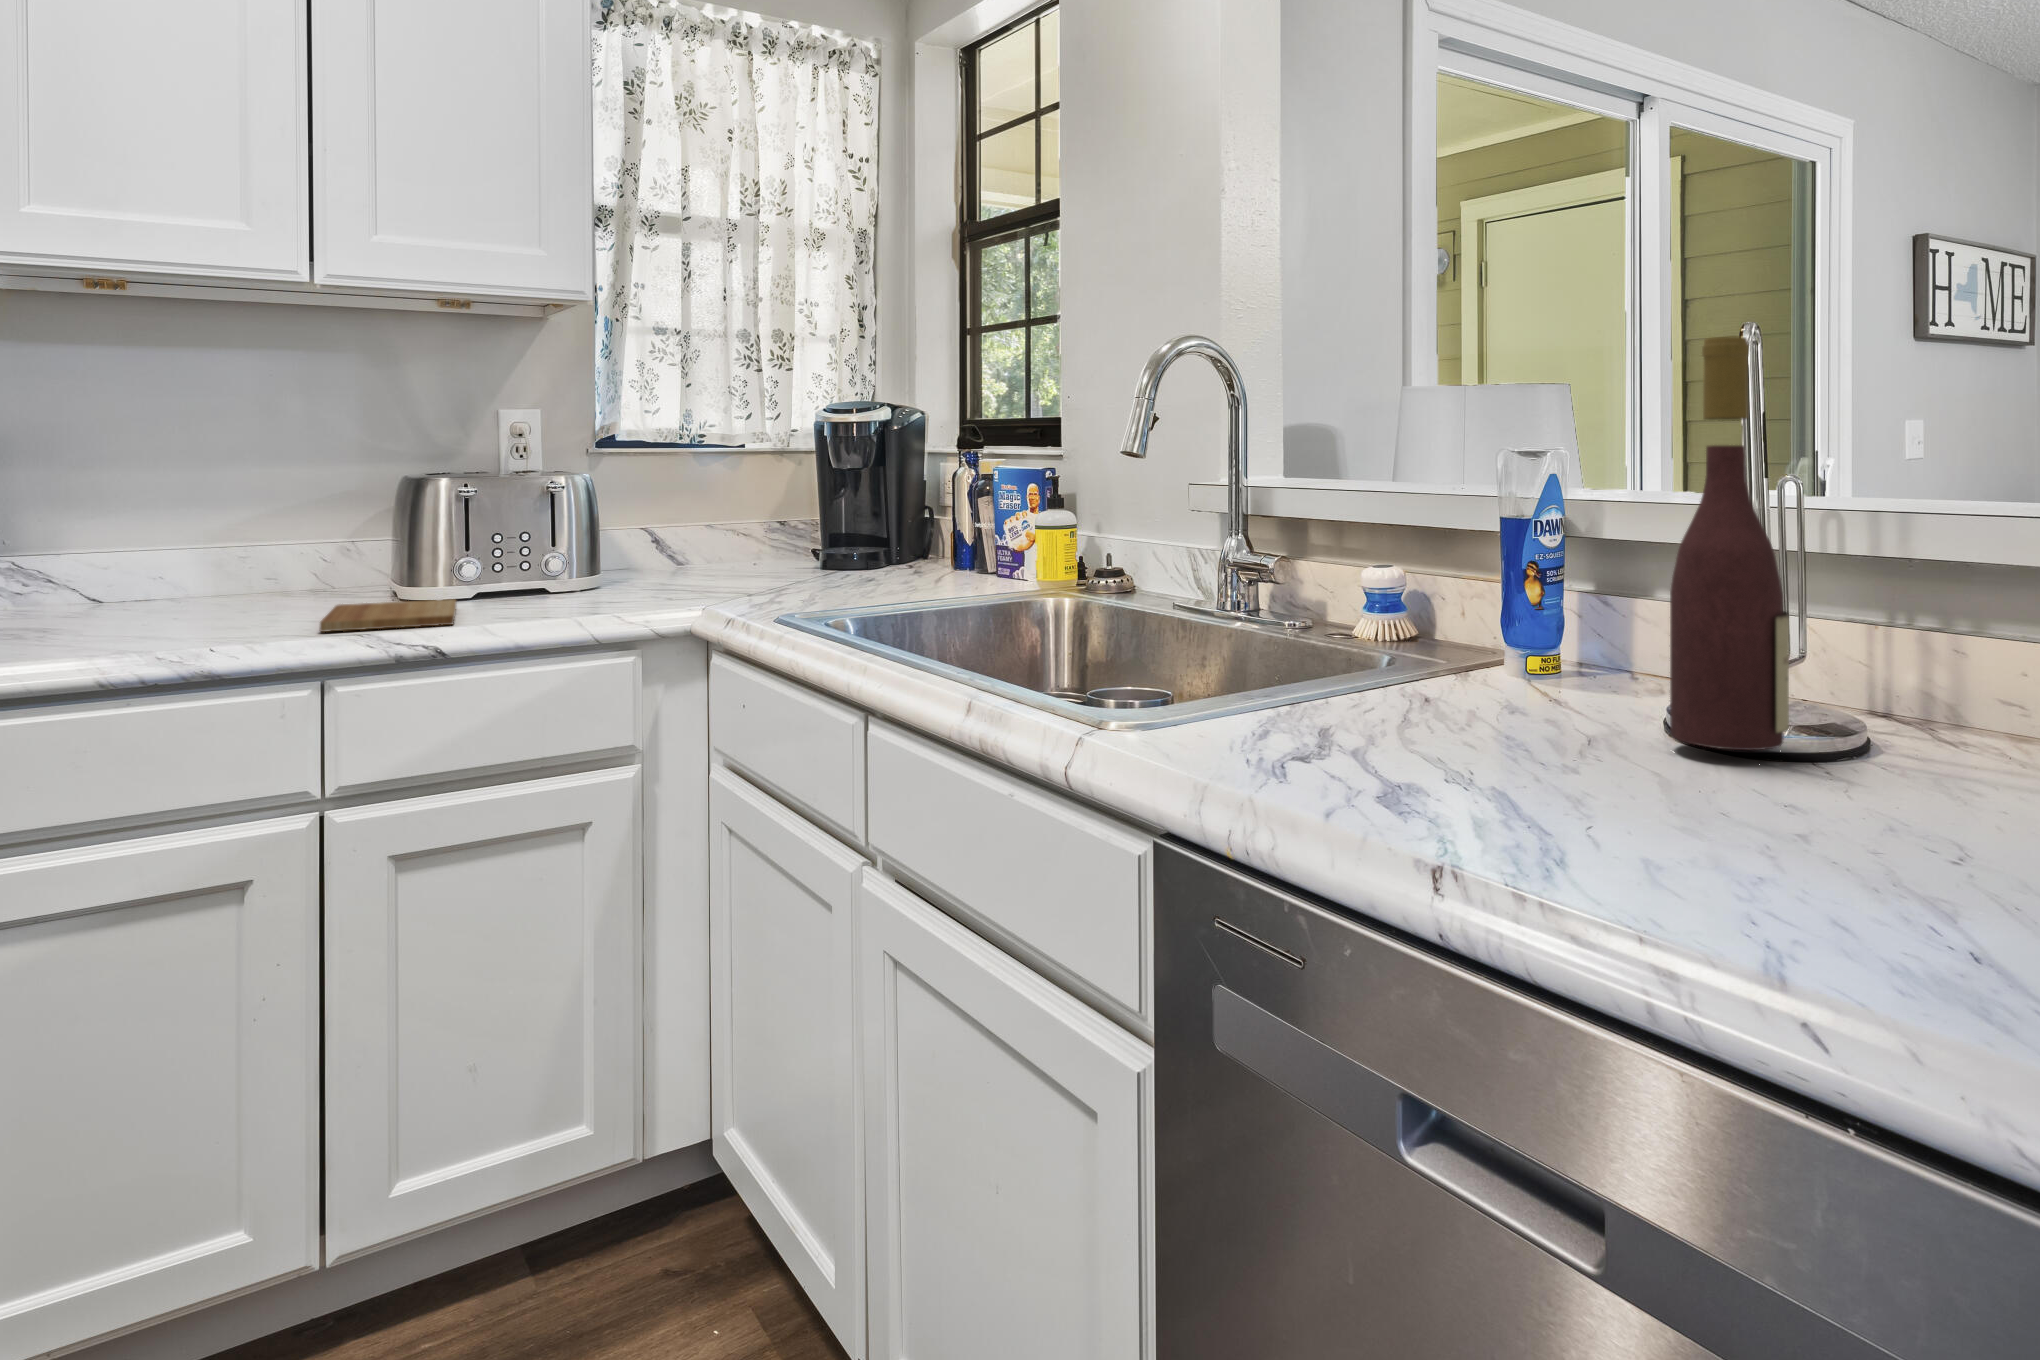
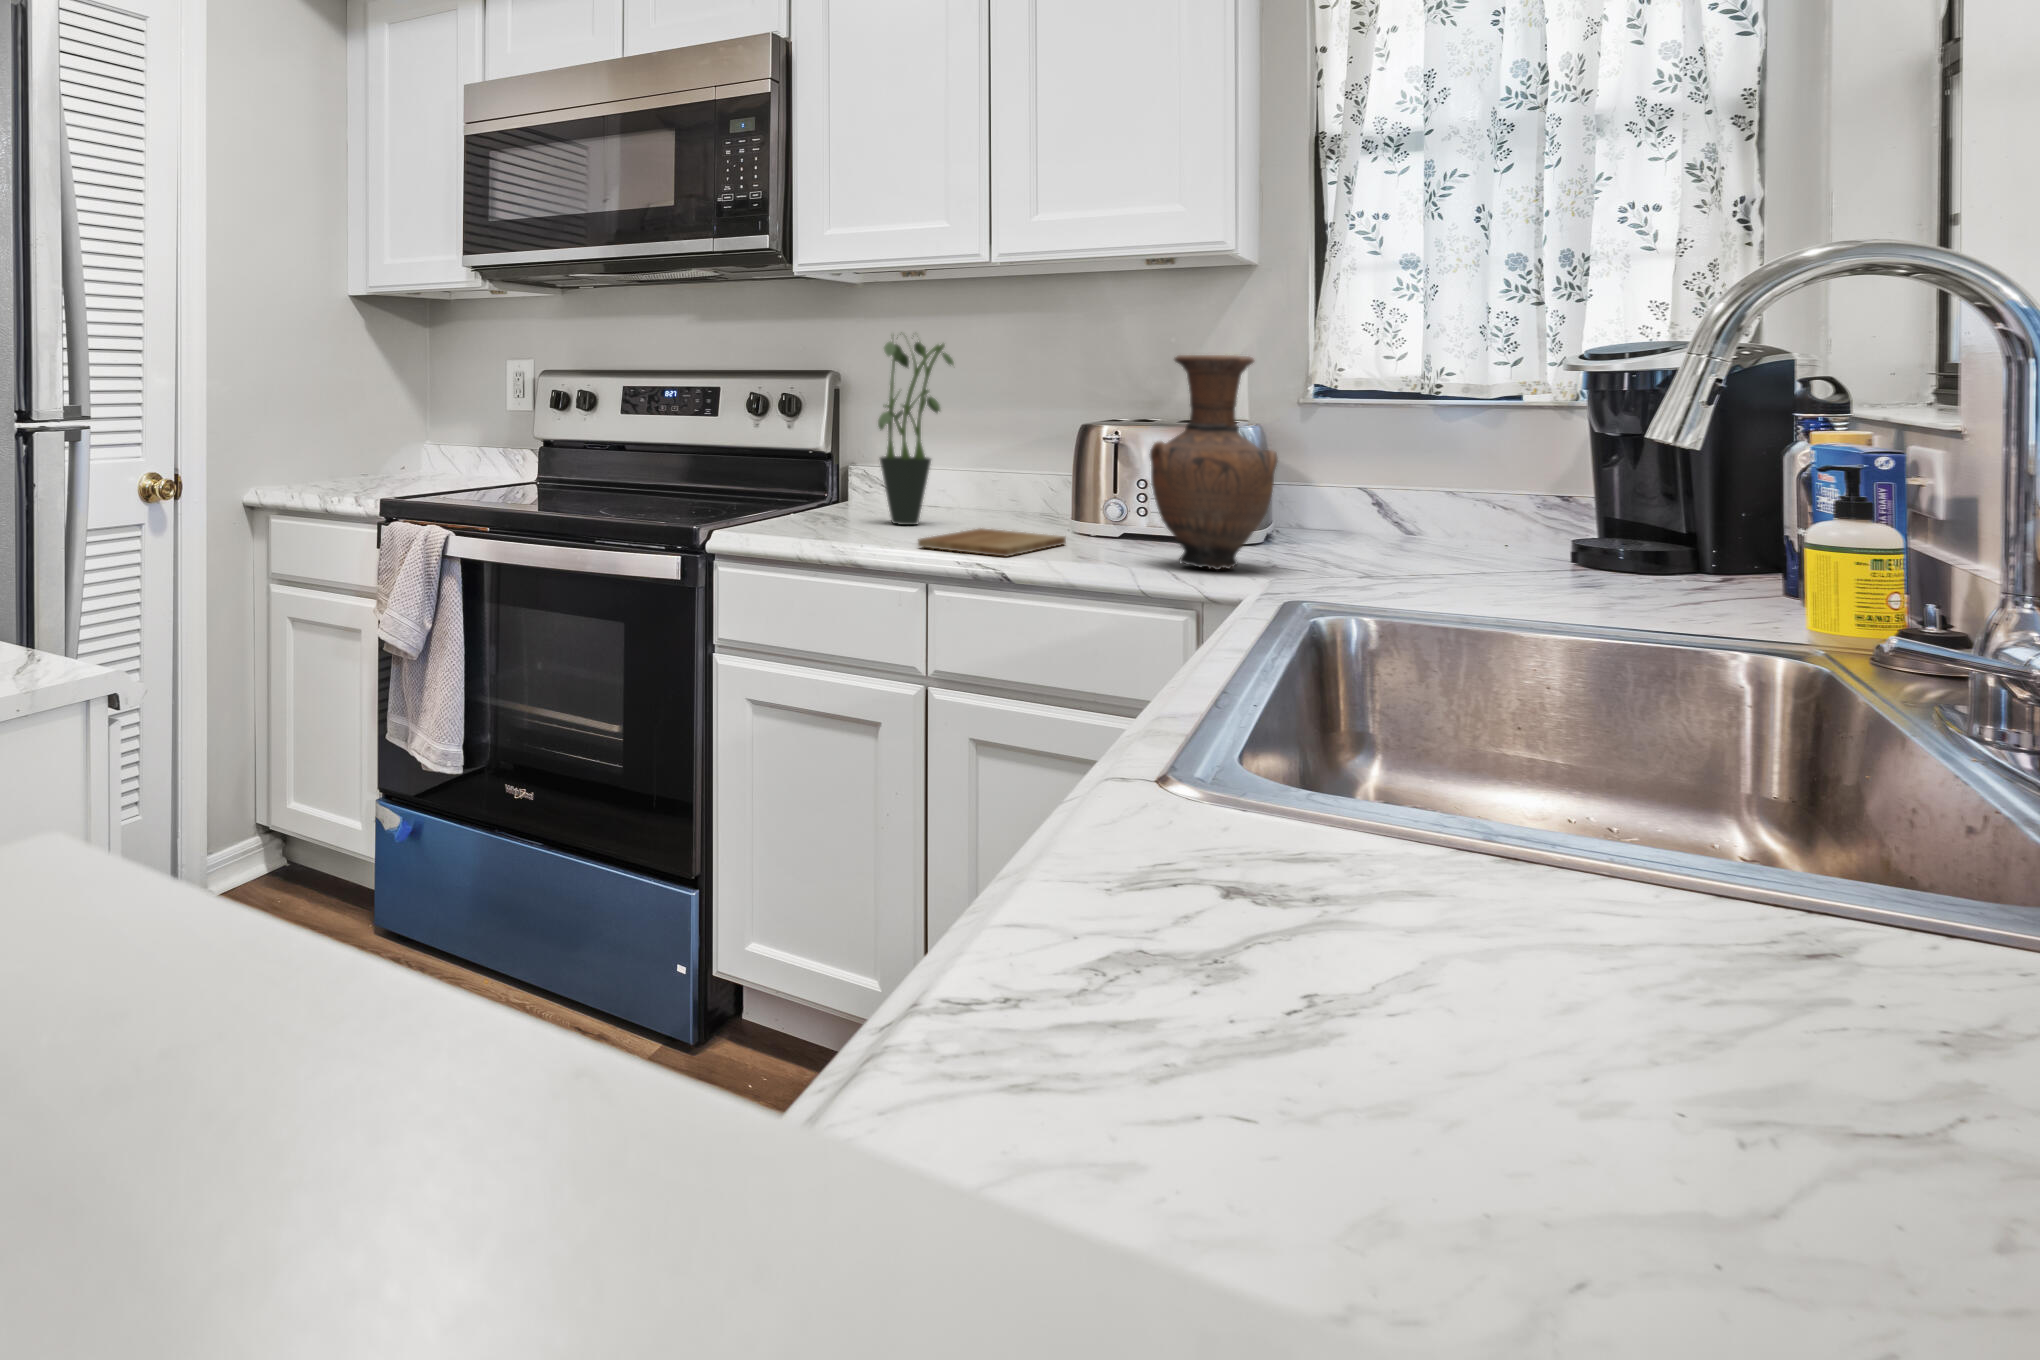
wine bottle: present [1670,336,1789,750] -> none [1422,292,1705,1177]
potted plant: none [143,364,275,619] -> present [878,337,954,525]
vase: none [593,400,714,605] -> present [1149,355,1277,570]

